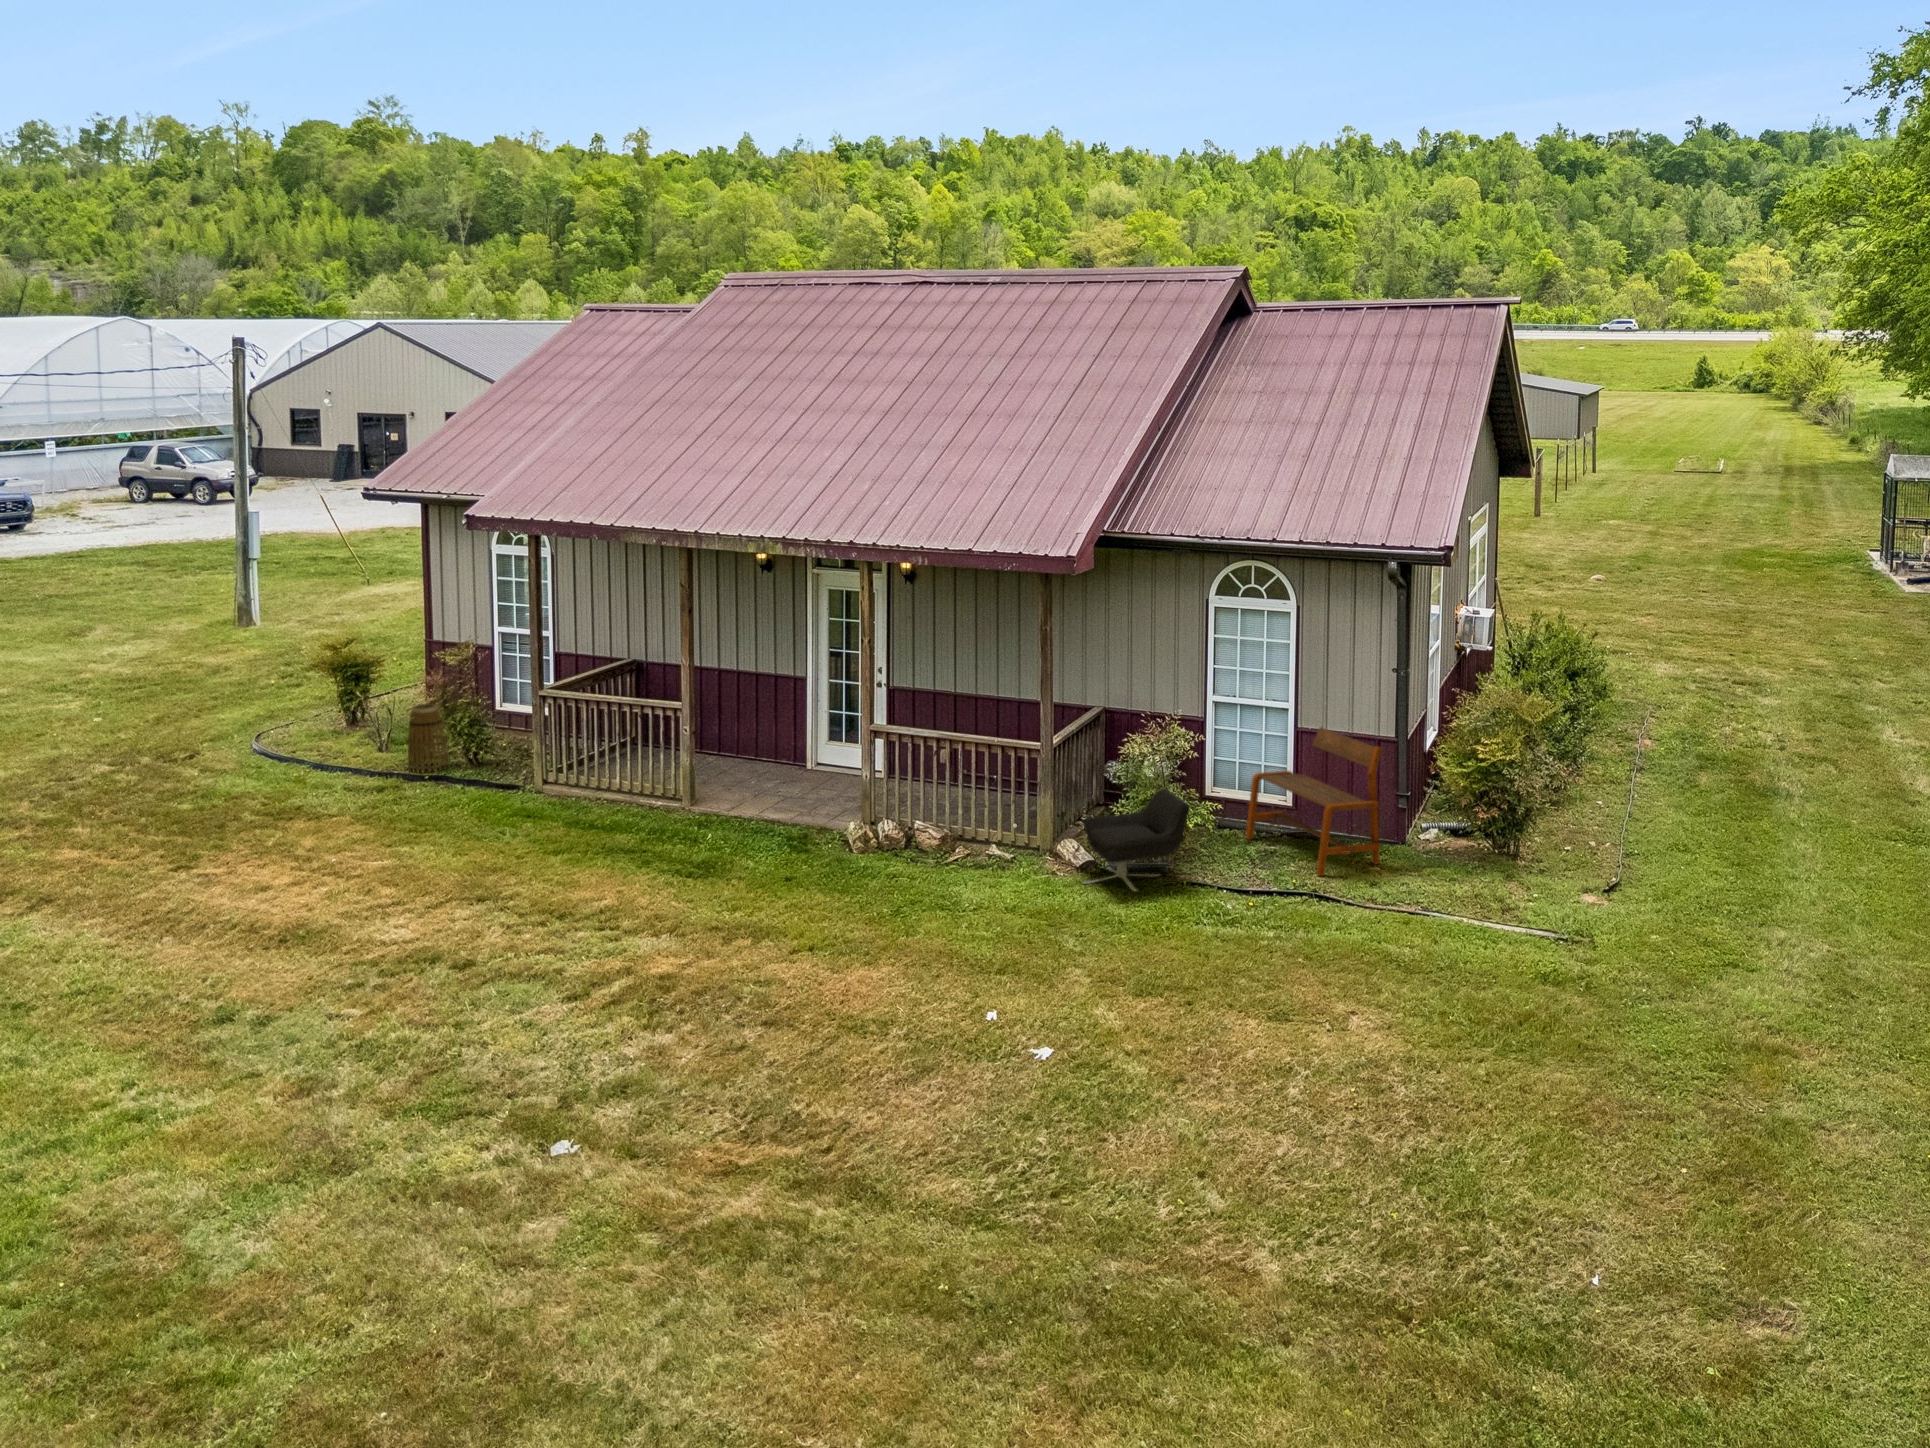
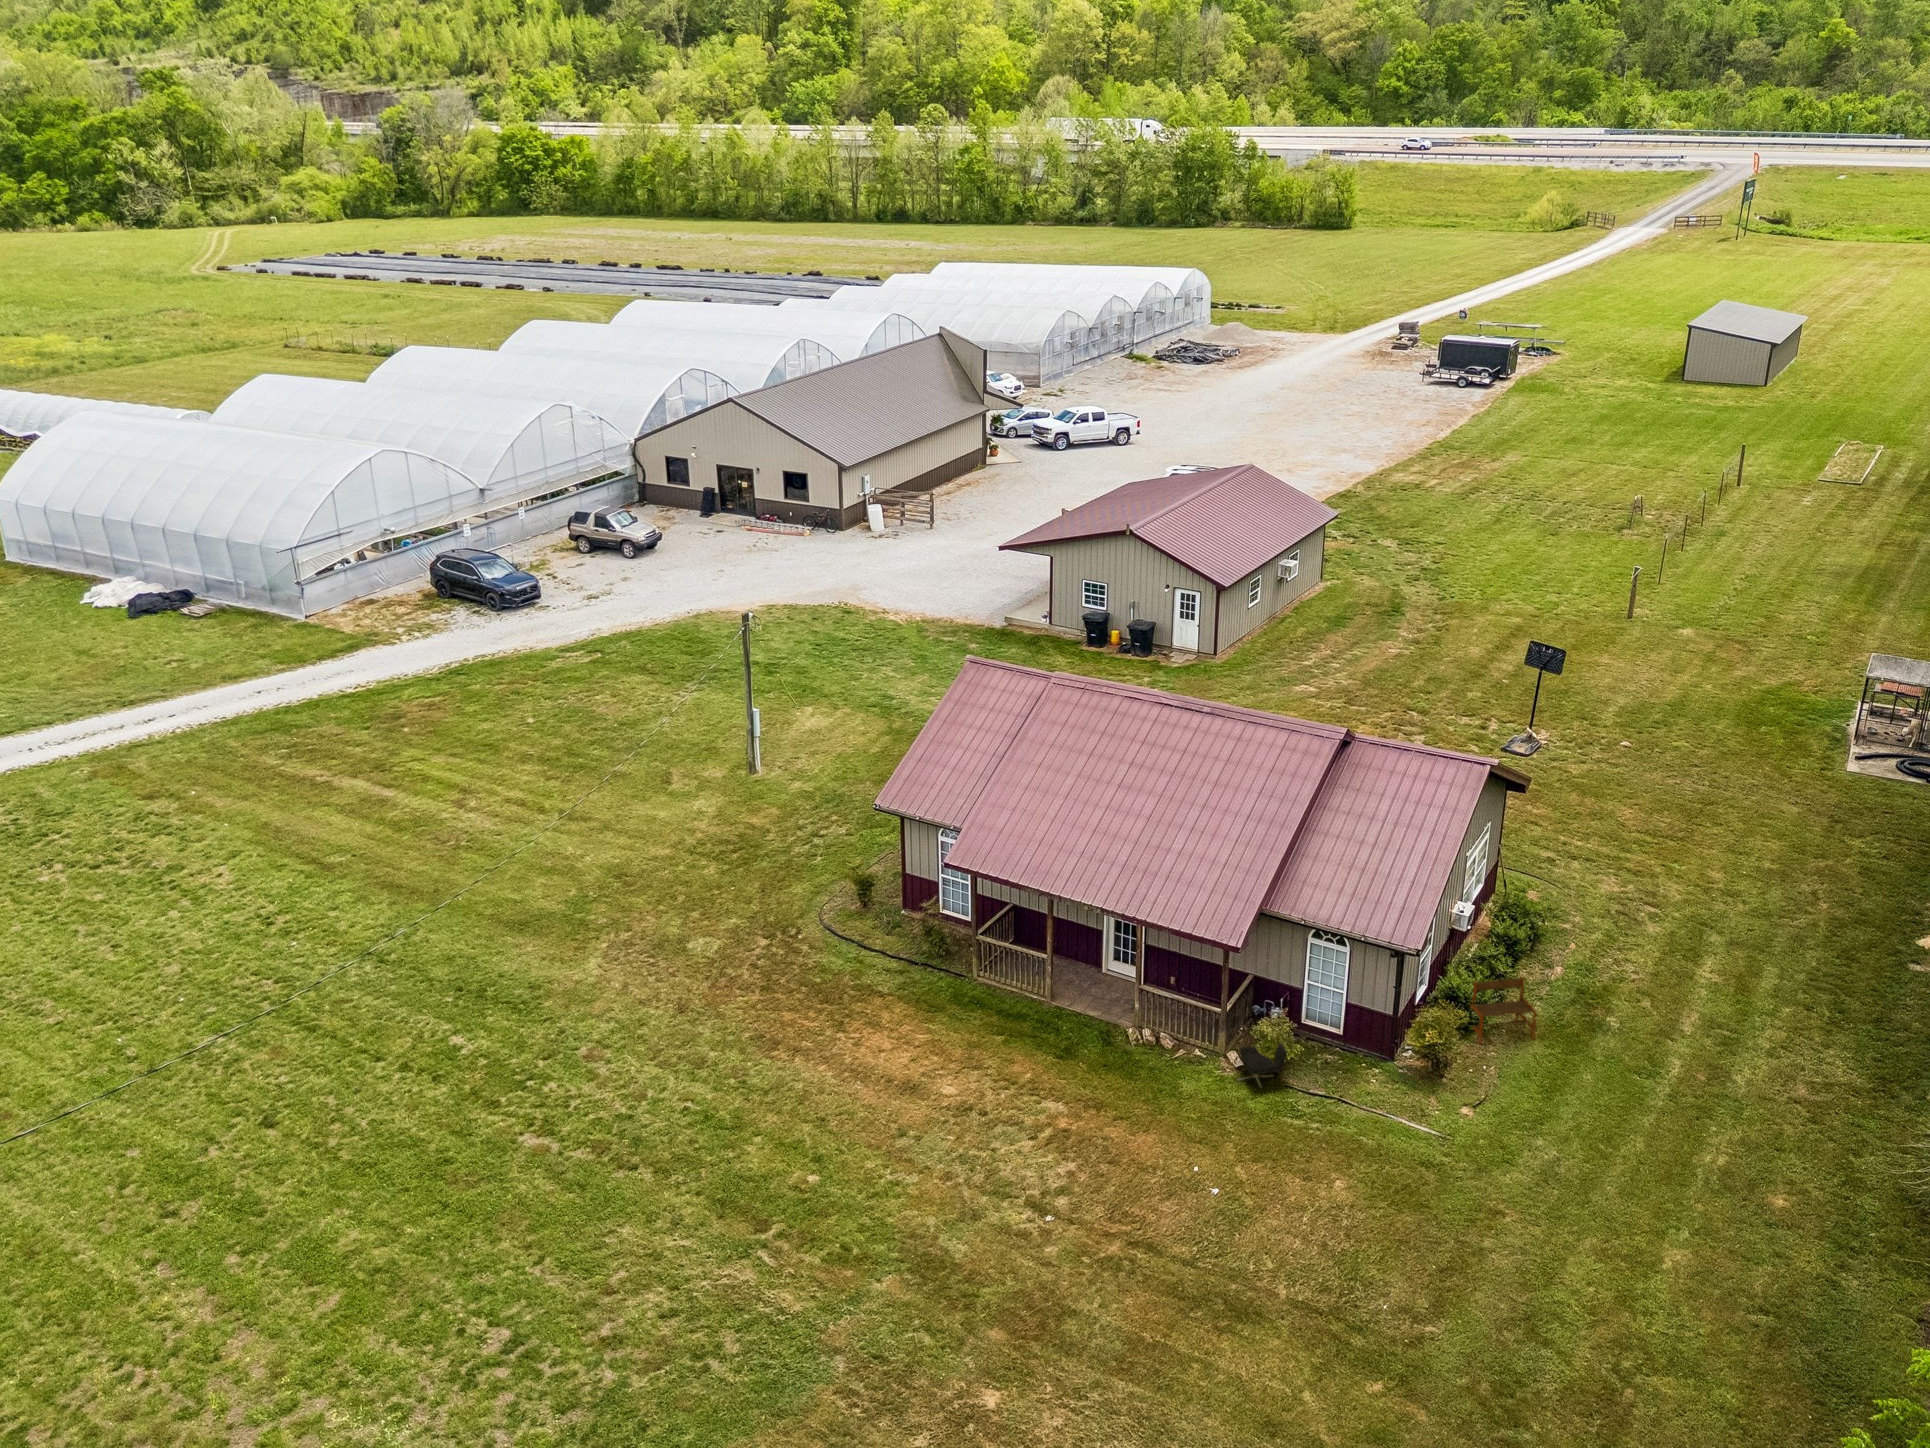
basket: present [407,704,449,772] -> none [907,926,926,961]
bench: present [1246,727,1382,876] -> present [1471,977,1537,1044]

